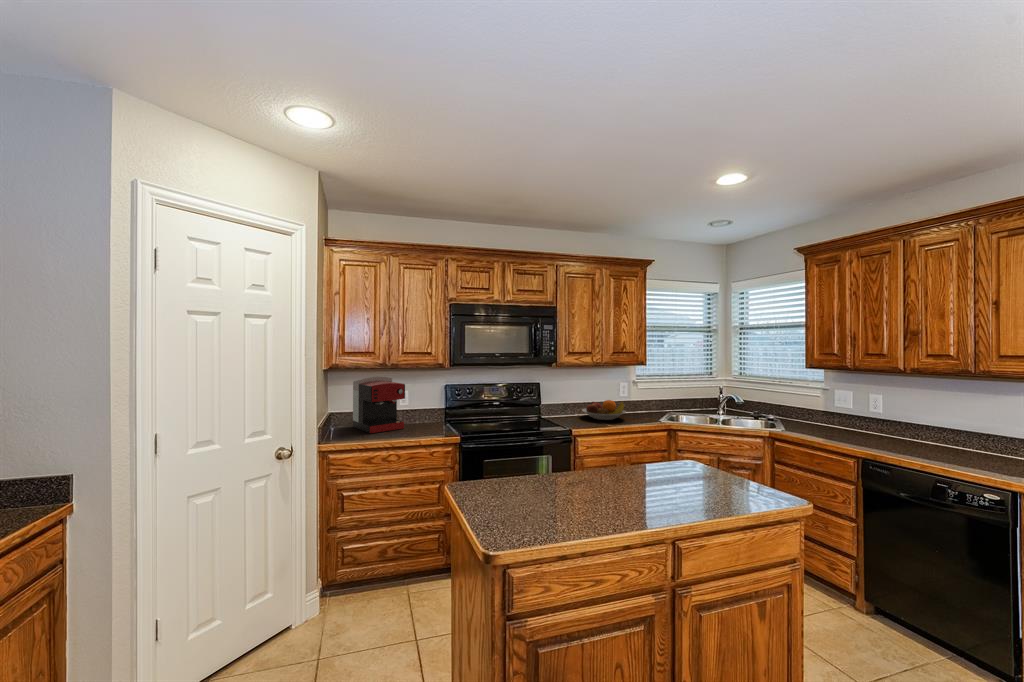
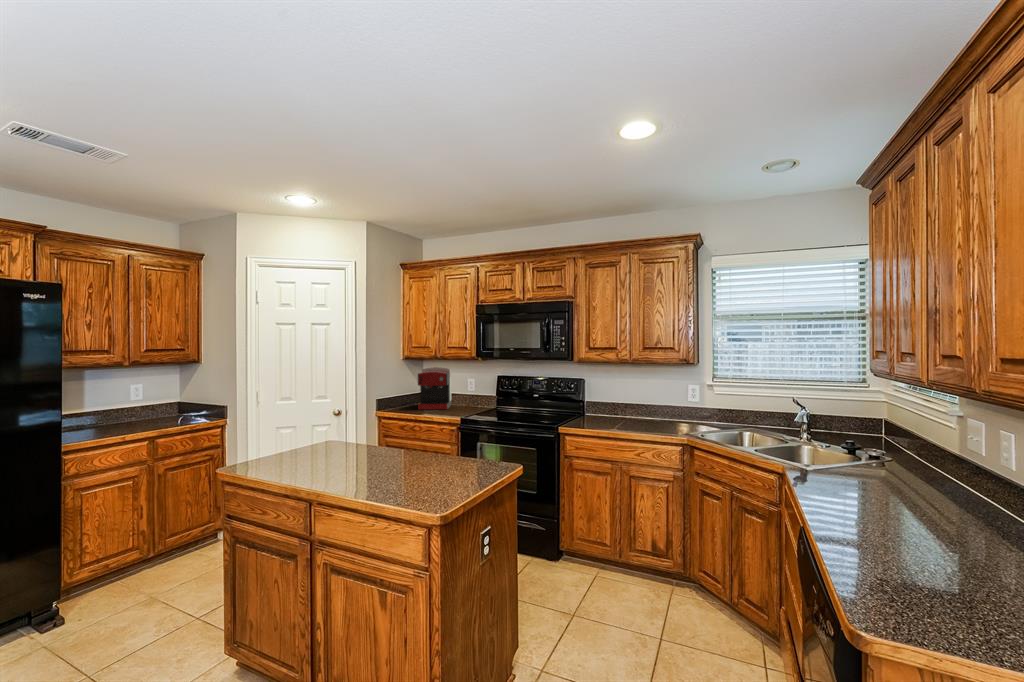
fruit bowl: present [582,400,626,420] -> none [610,402,661,424]

